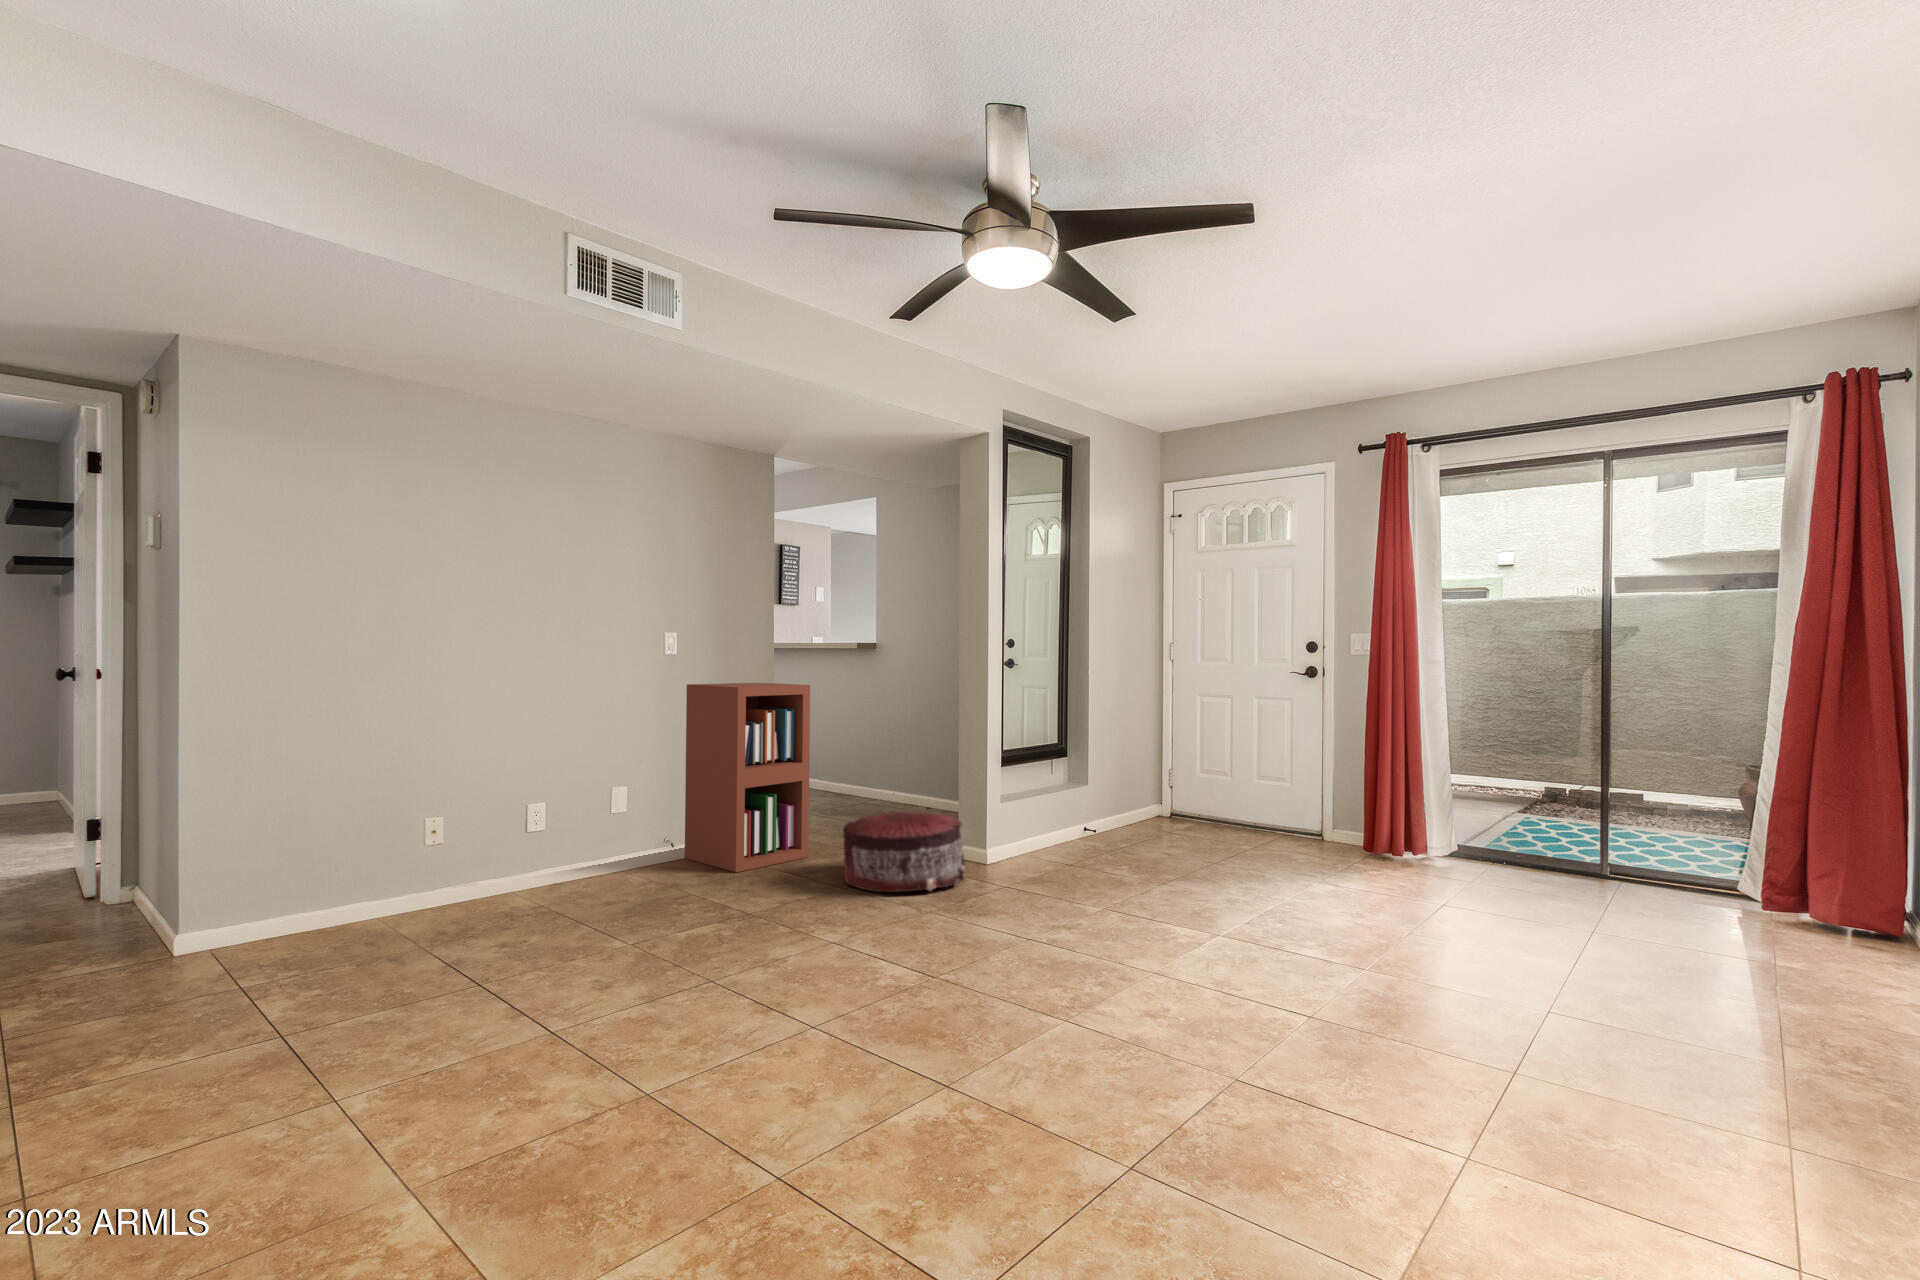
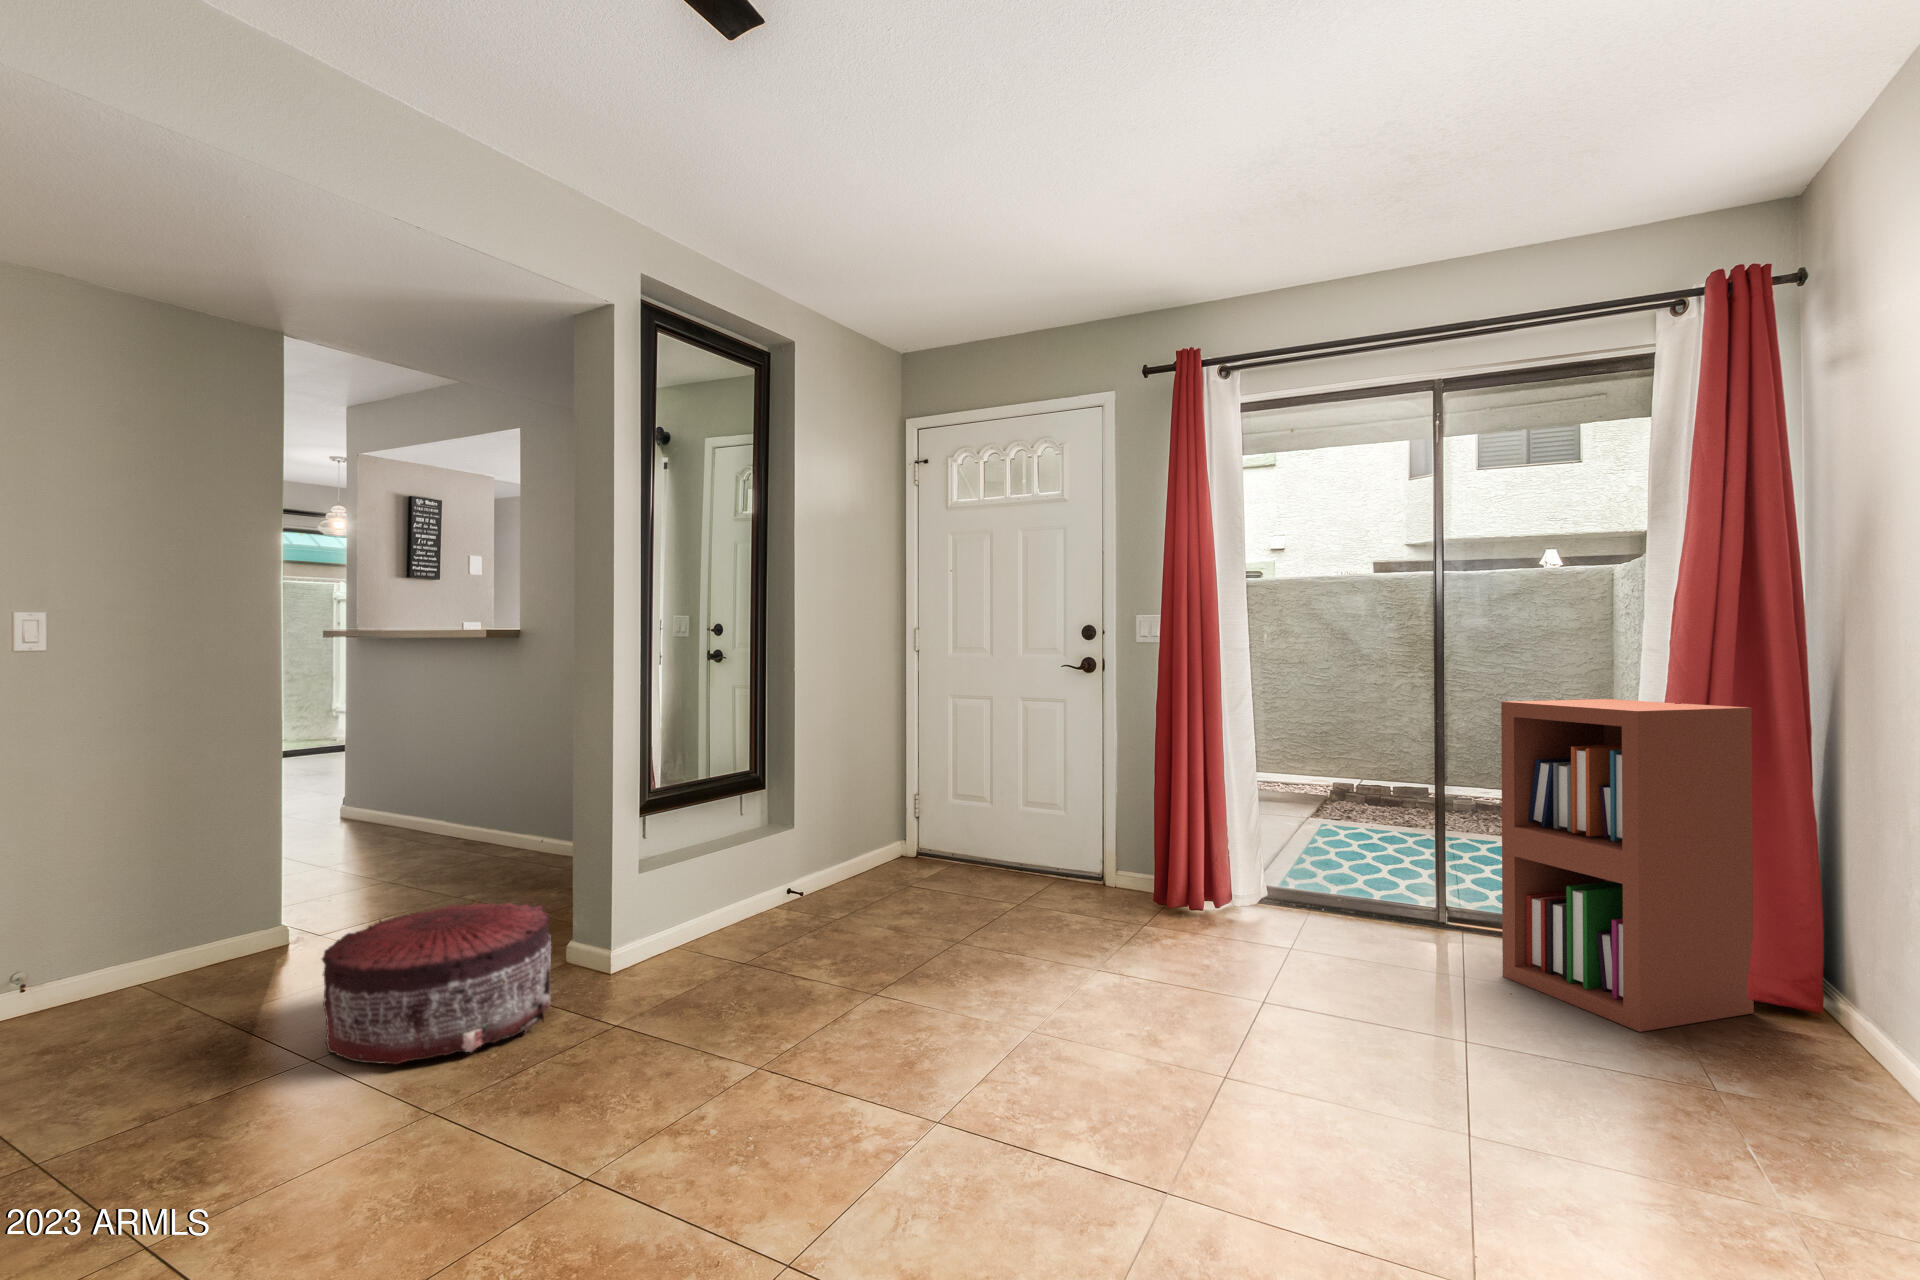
bookshelf: present [685,683,810,872] -> present [1501,699,1754,1032]

